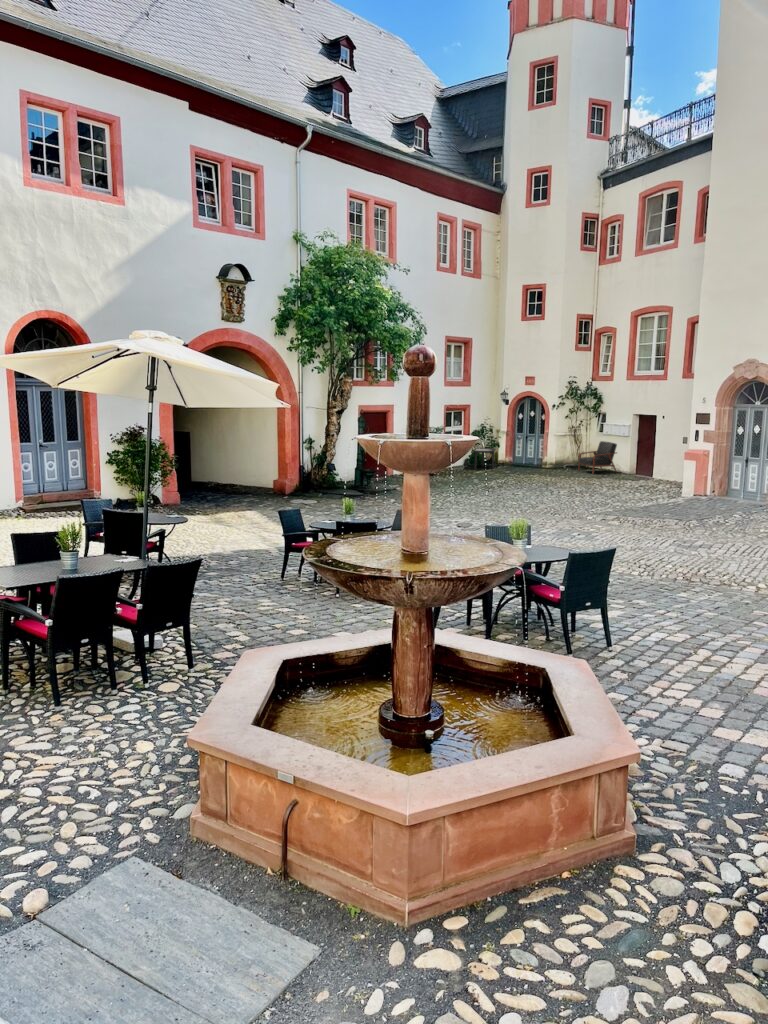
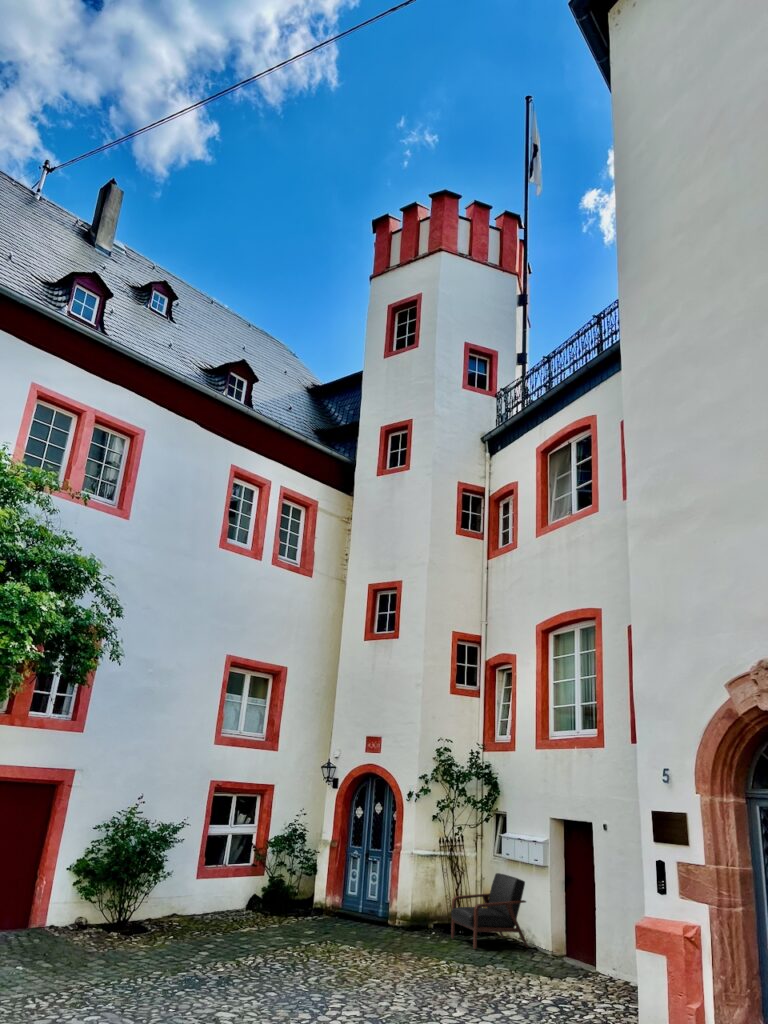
round table: present [464,447,496,470] -> none [241,870,305,920]

